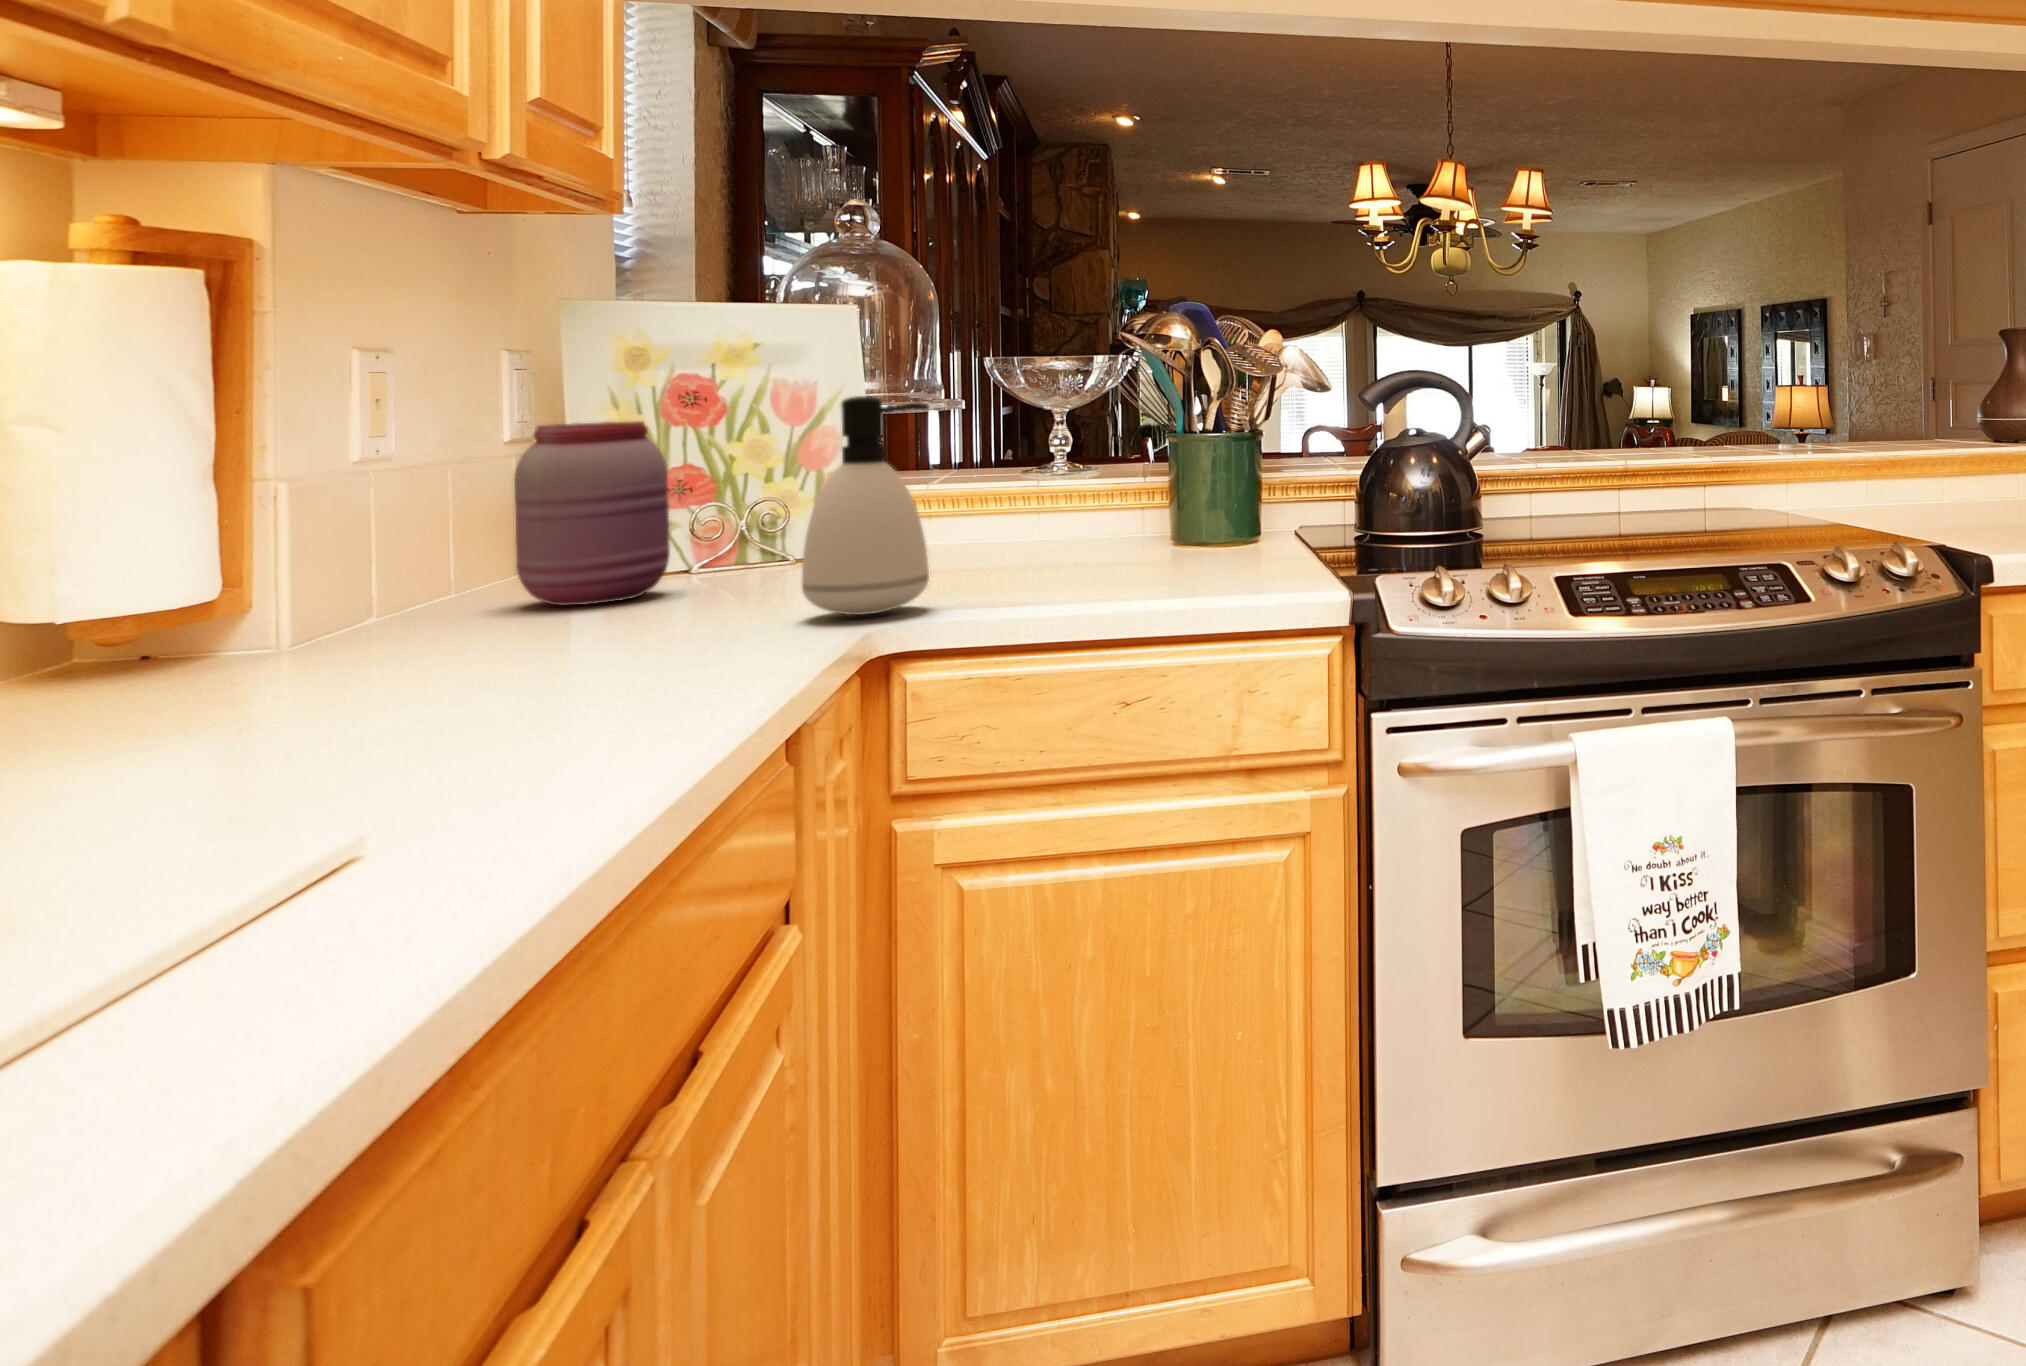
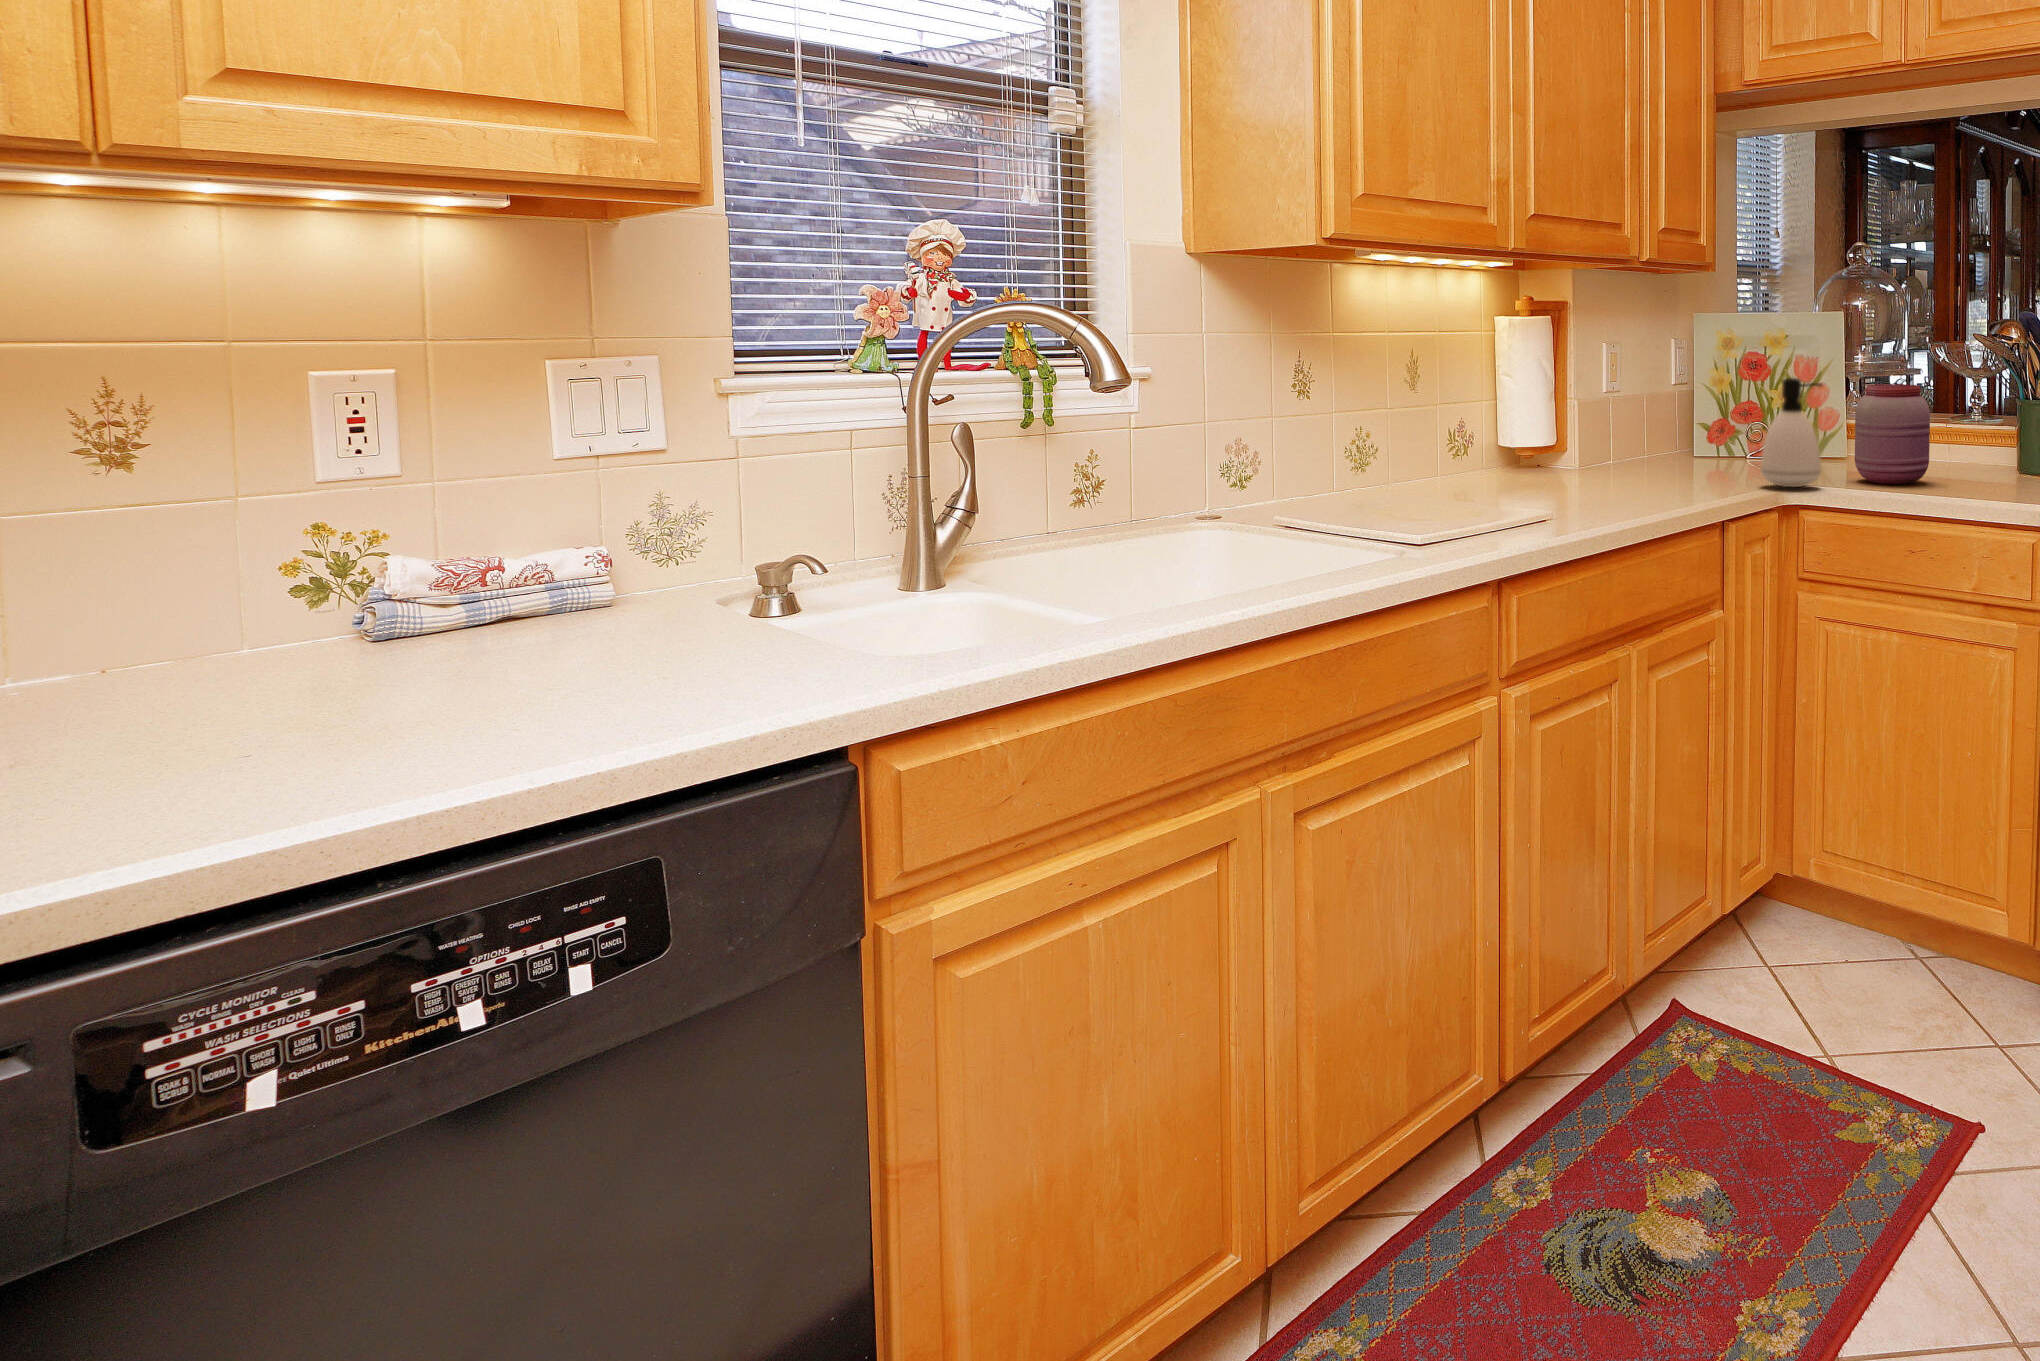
jar: present [514,421,670,605] -> present [1855,384,1930,484]

